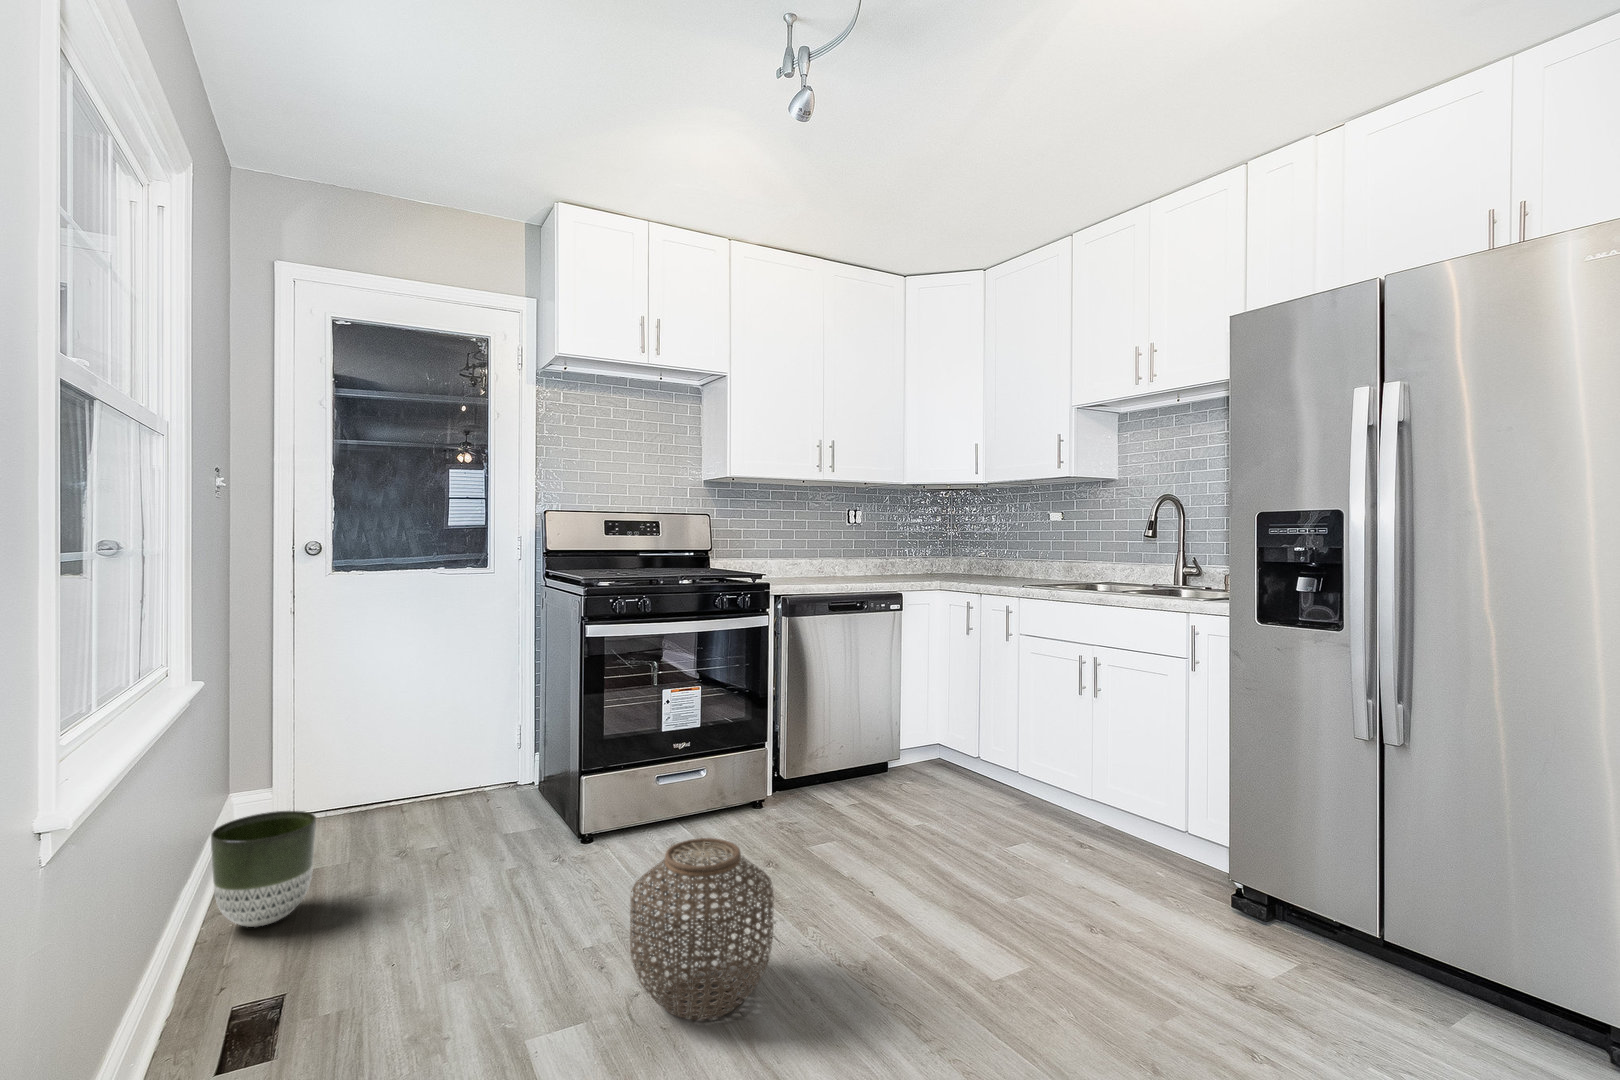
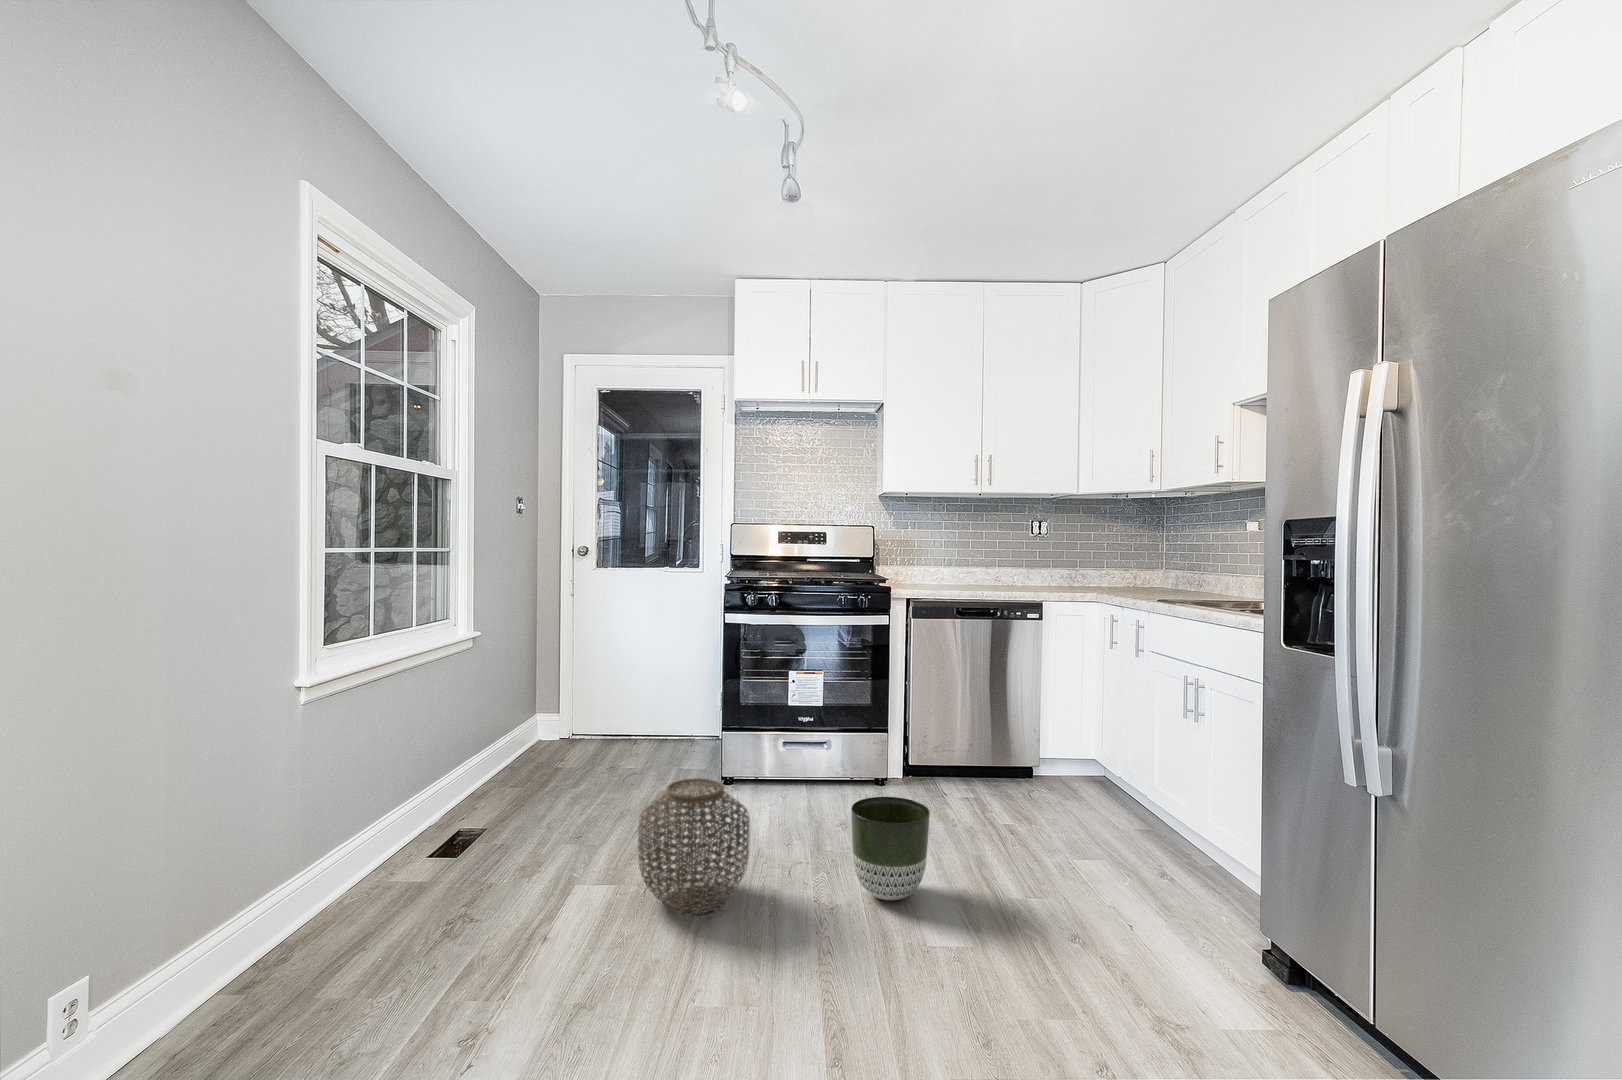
planter: present [211,811,316,927] -> present [851,797,930,901]

